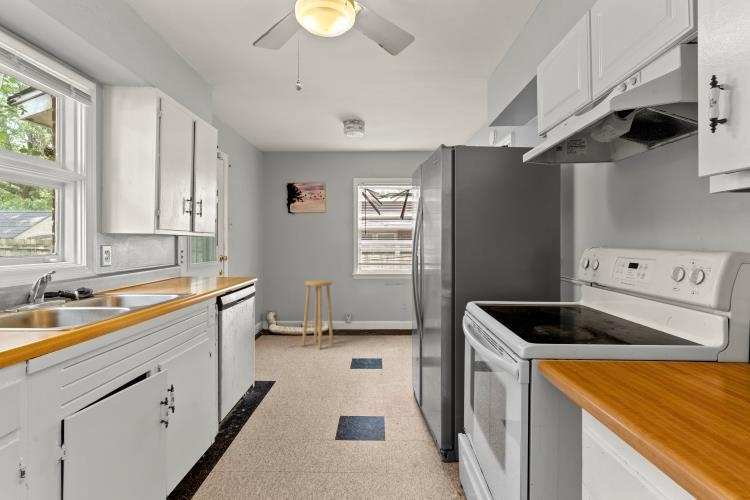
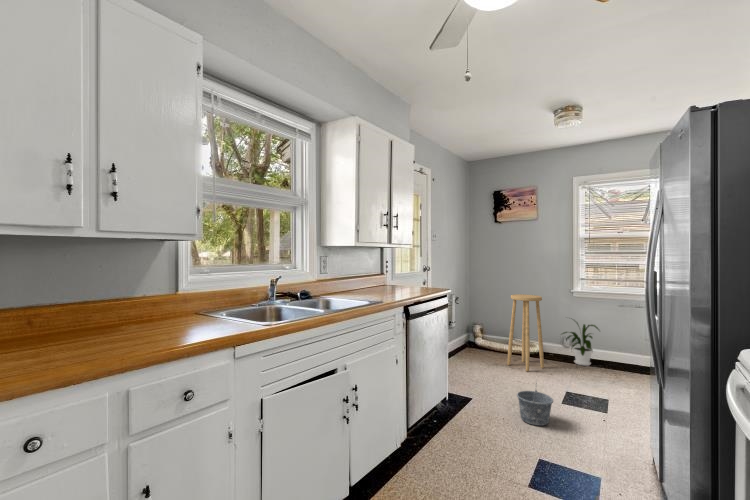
house plant: none [345,298,375,337] -> present [562,323,599,366]
bucket: none [317,352,346,391] -> present [517,390,553,426]

